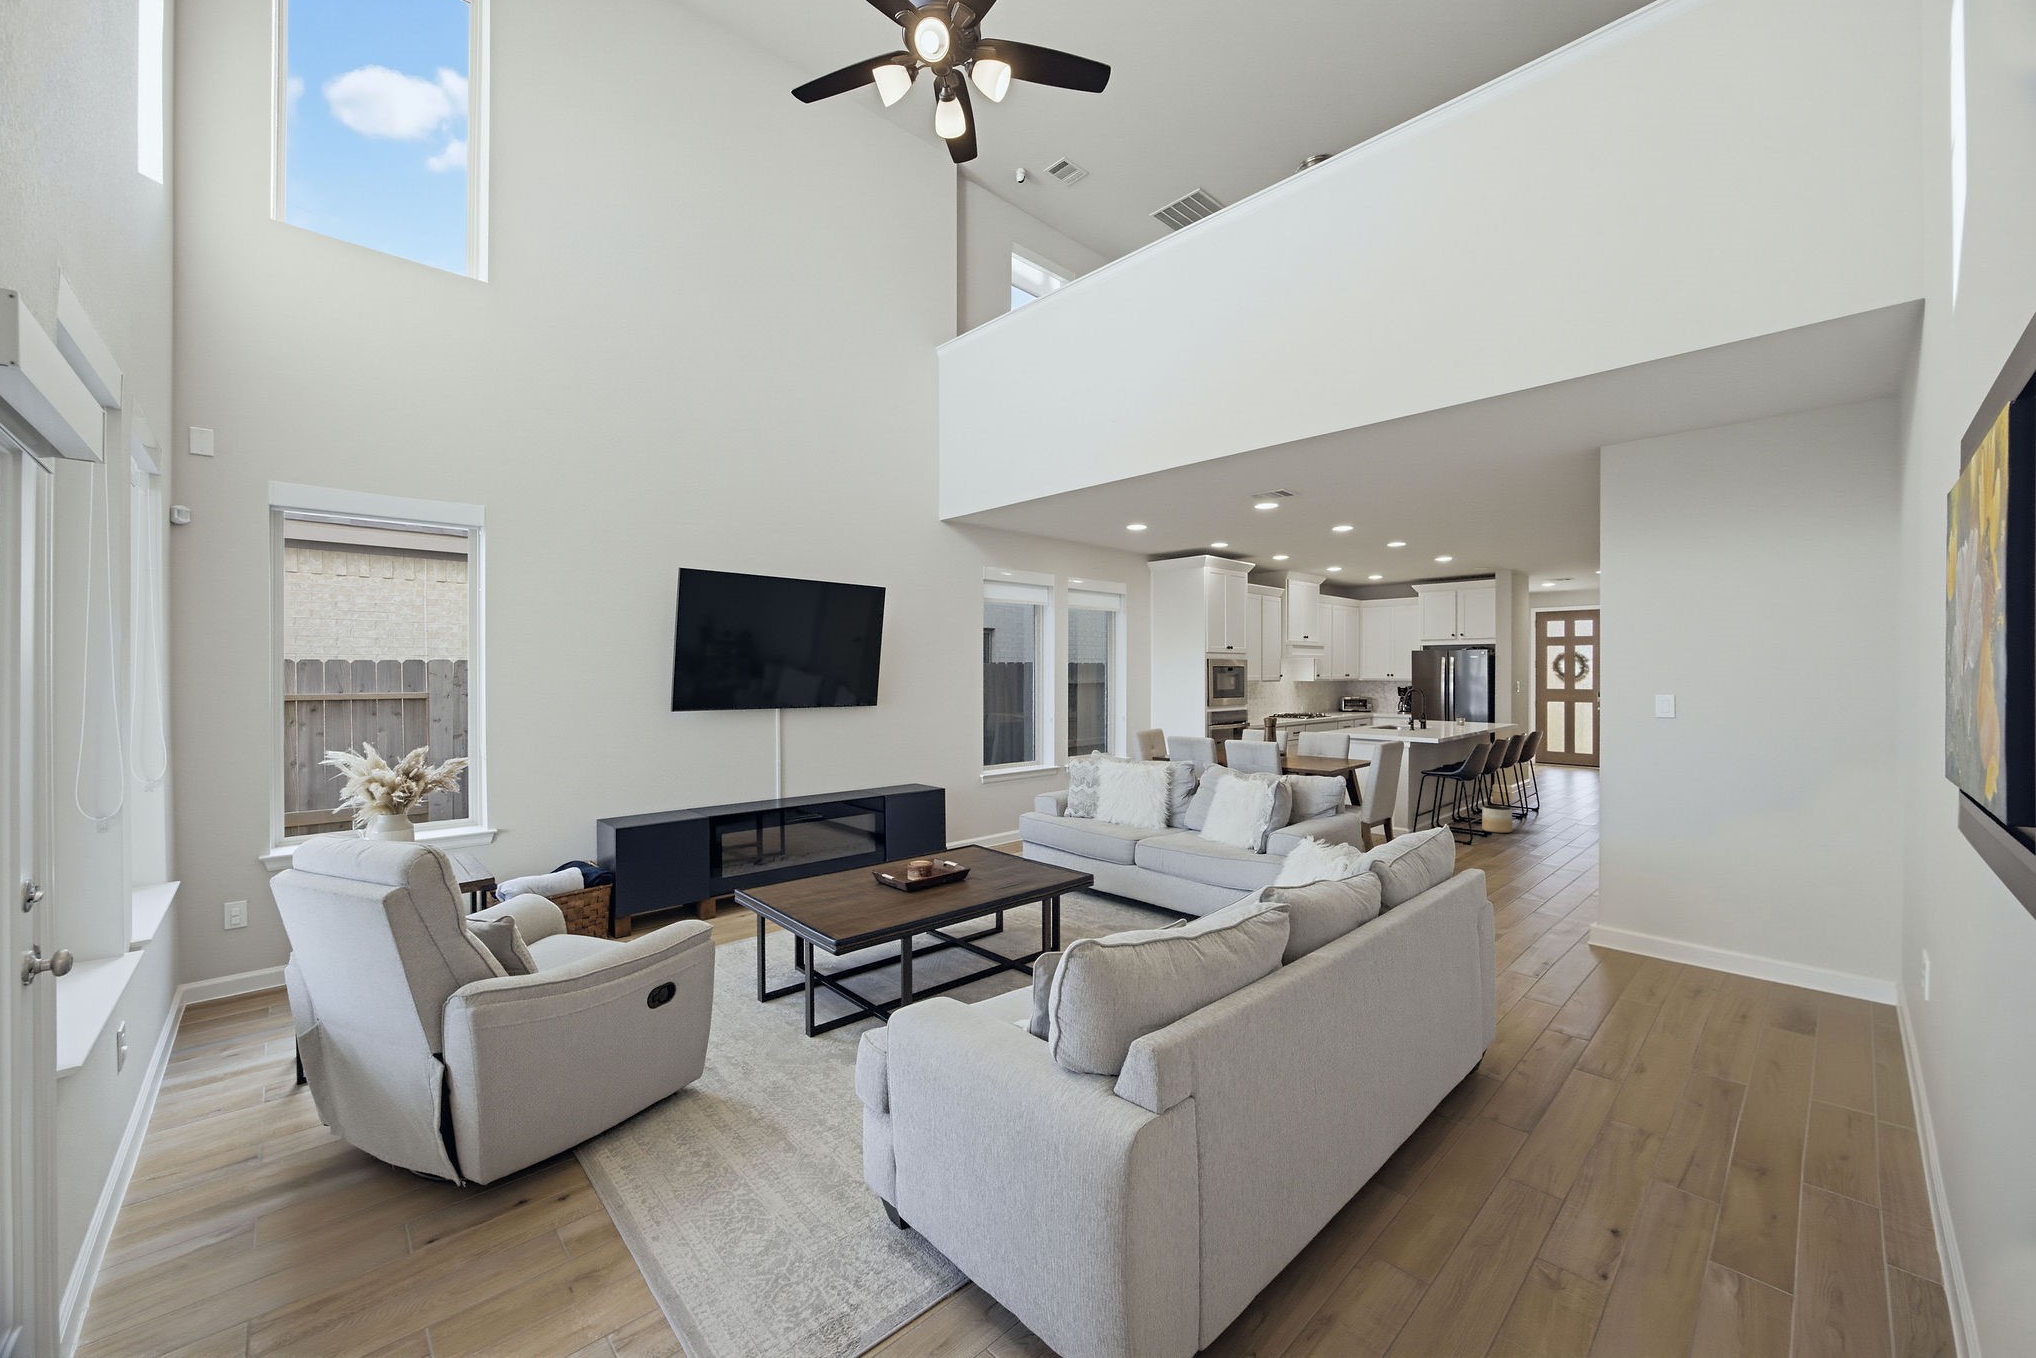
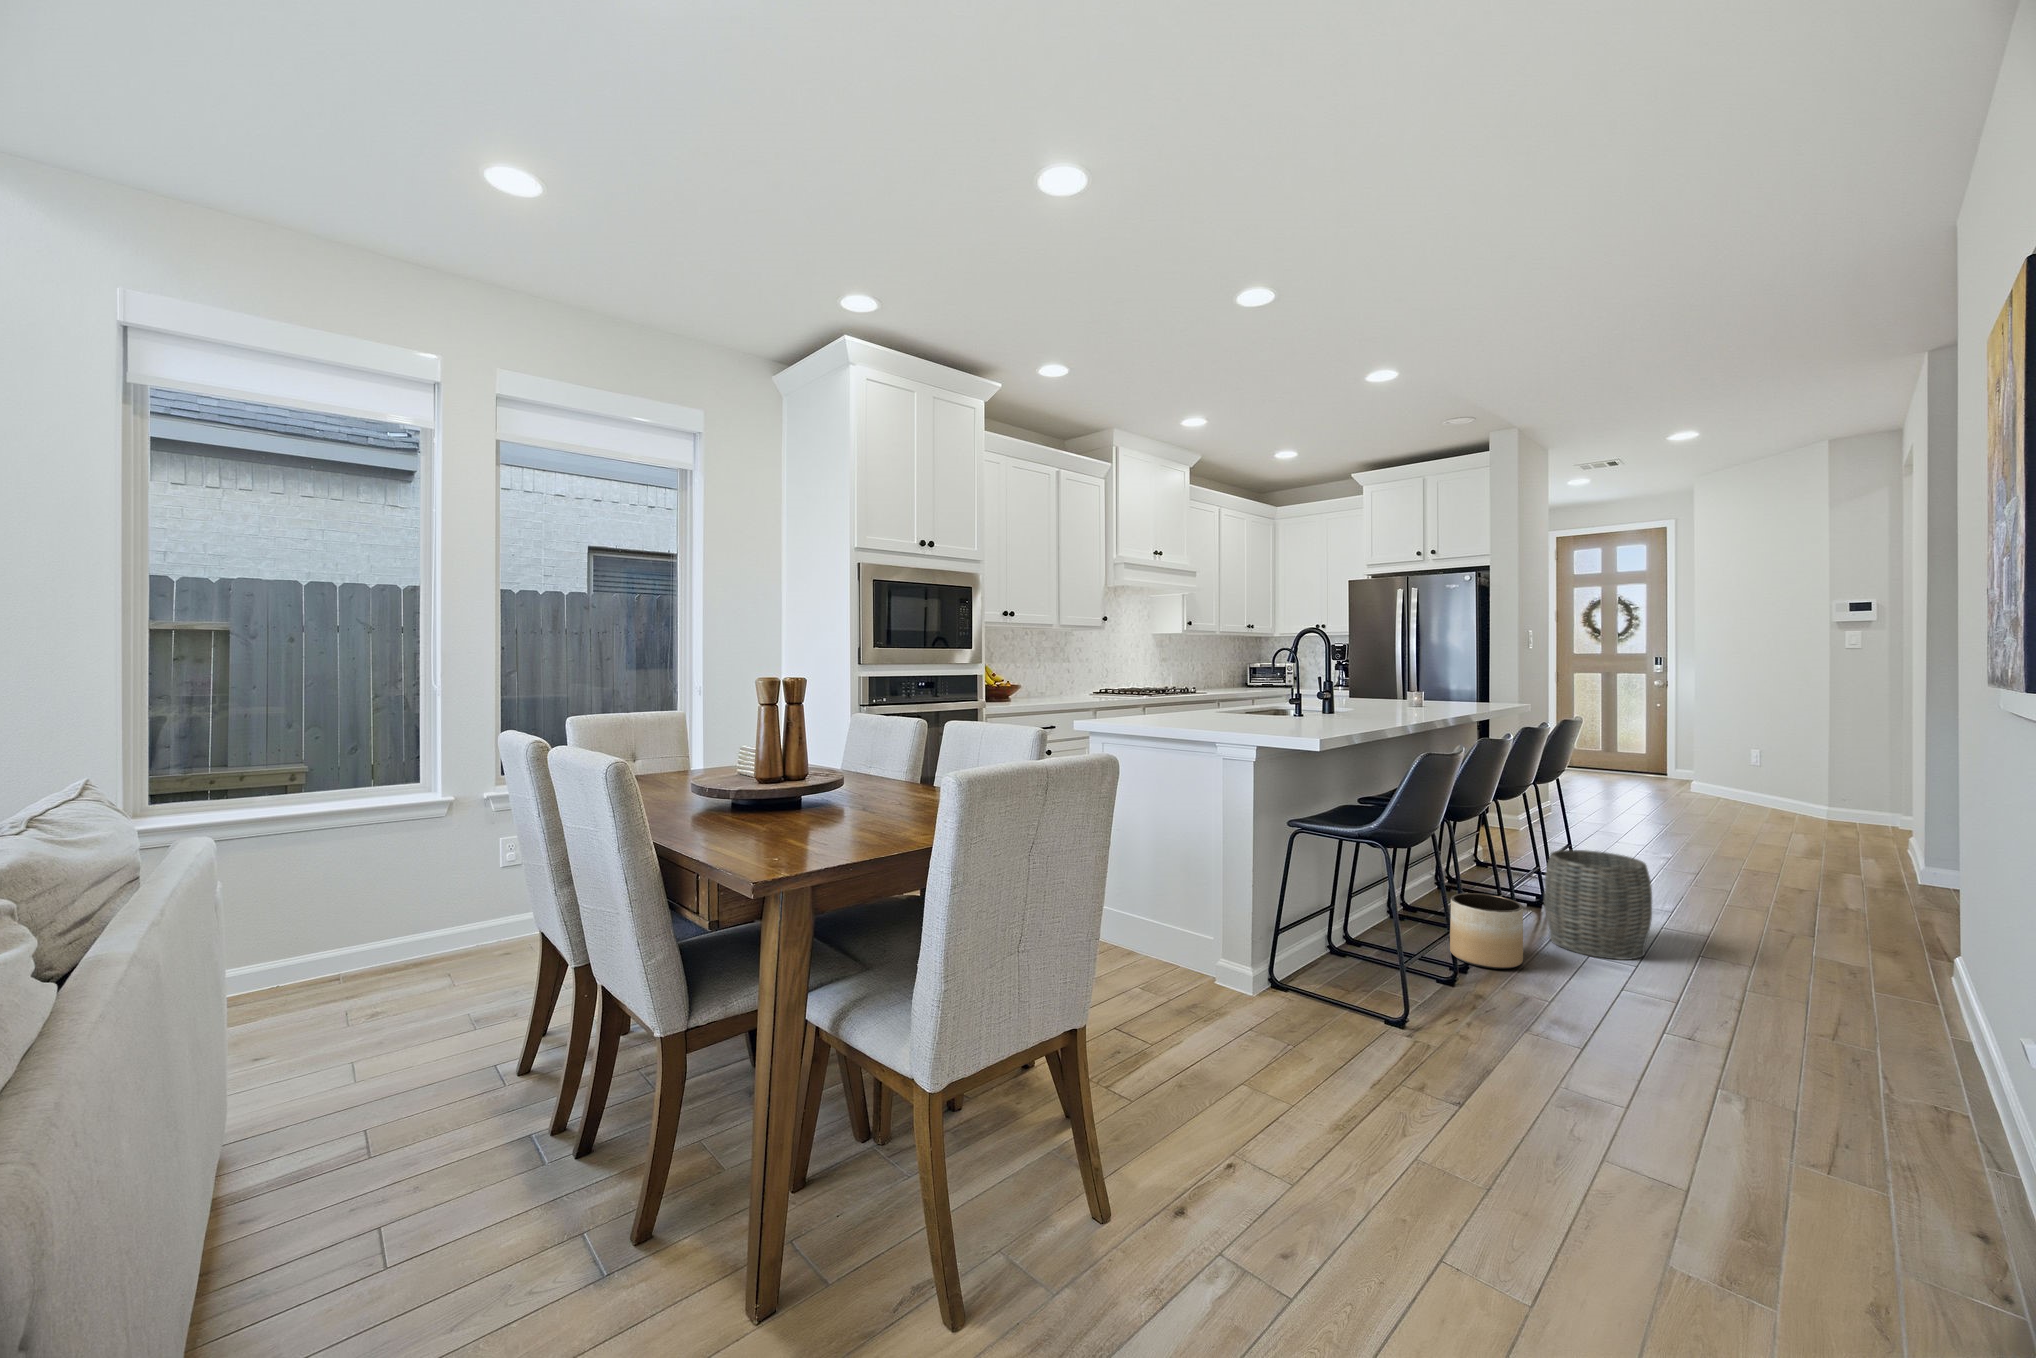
woven basket: none [1522,789,1565,831] -> present [1544,850,1652,960]

